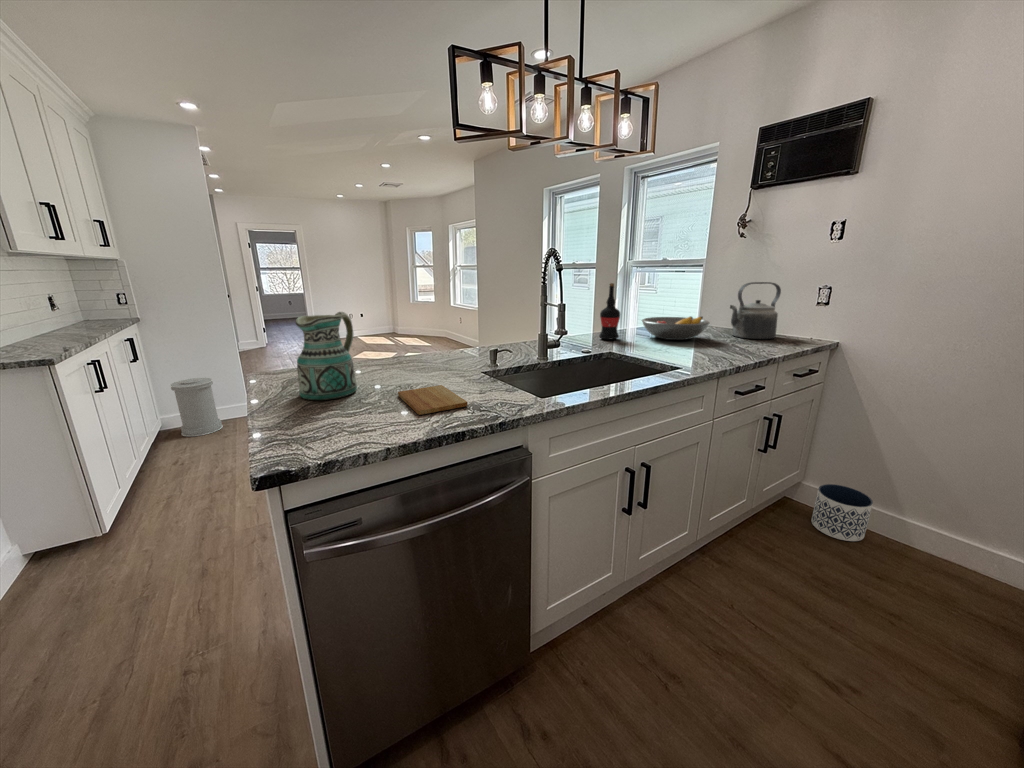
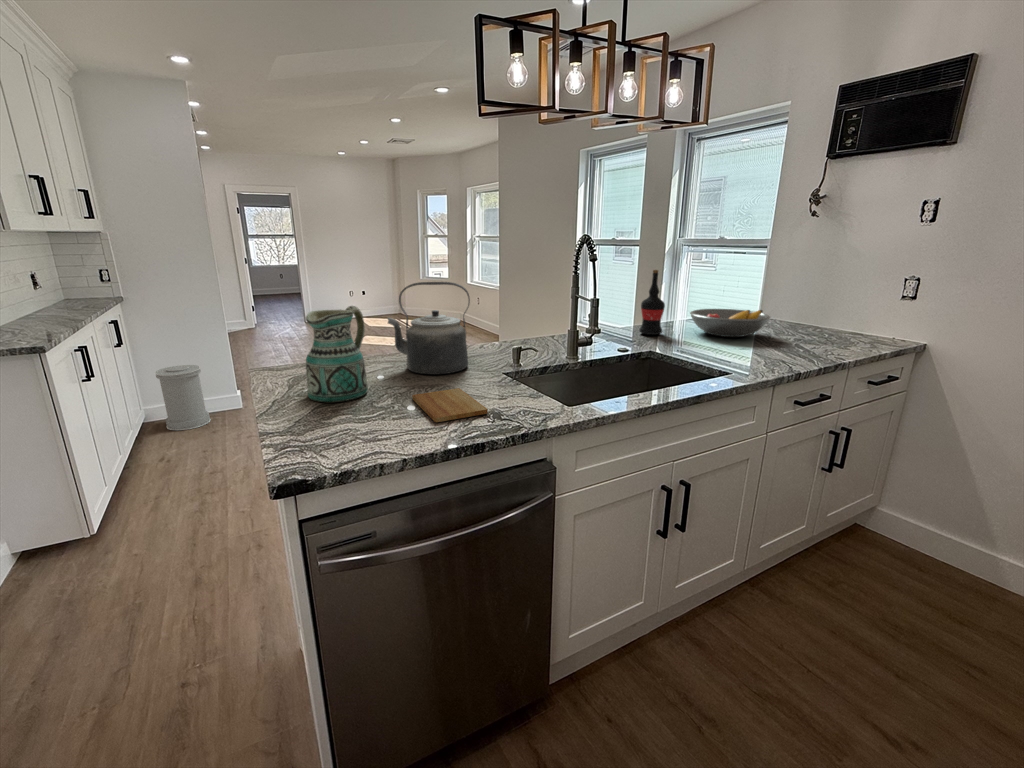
kettle: present [730,282,781,339] -> present [388,282,470,375]
planter: present [811,484,873,541] -> none [885,511,960,579]

